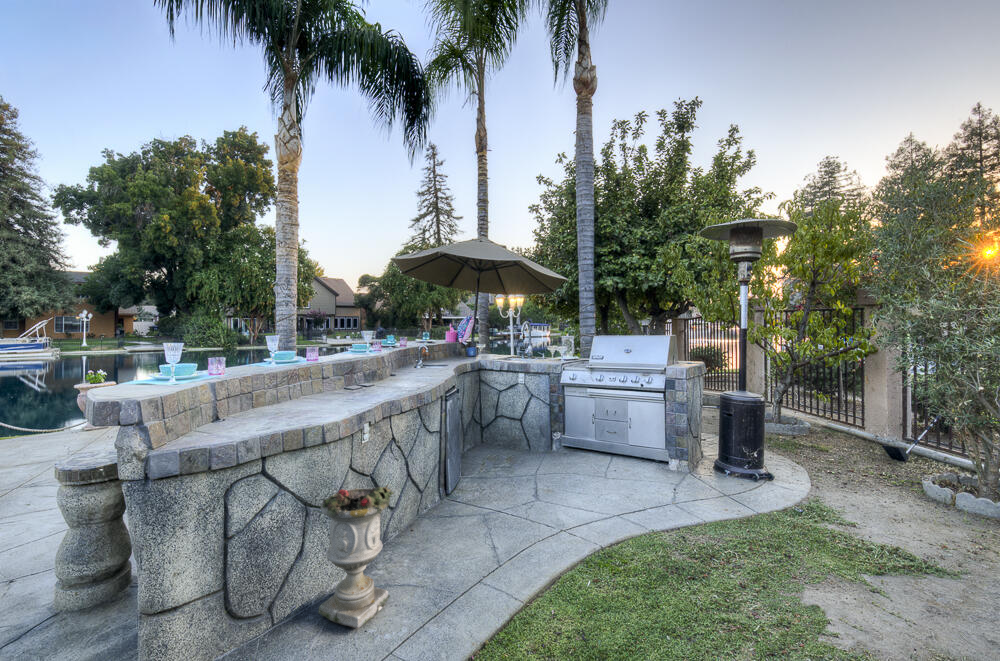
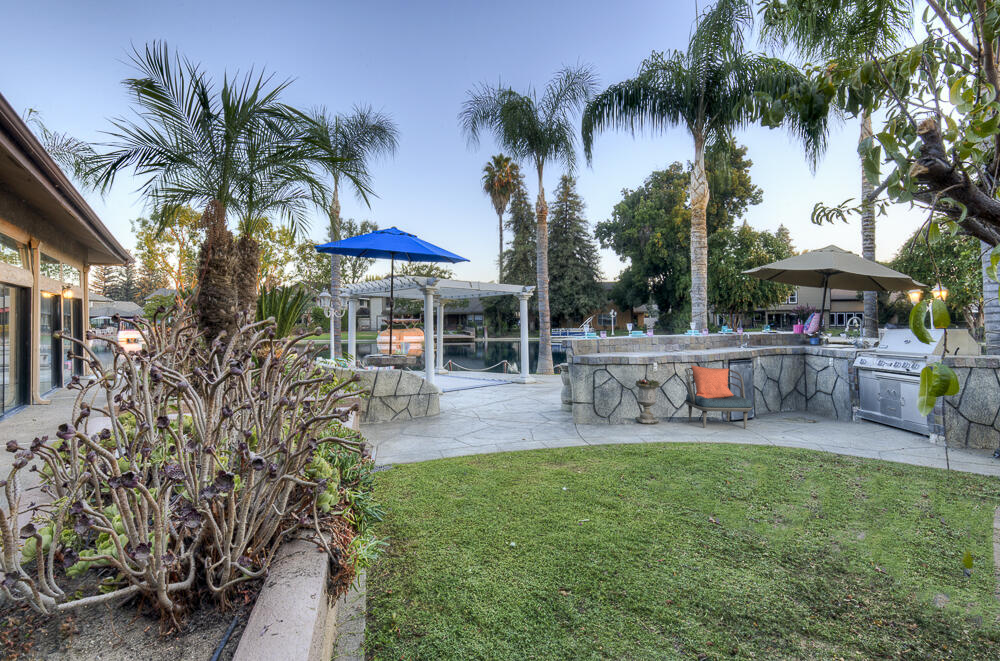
armchair: none [404,412,535,564] -> present [684,365,752,429]

